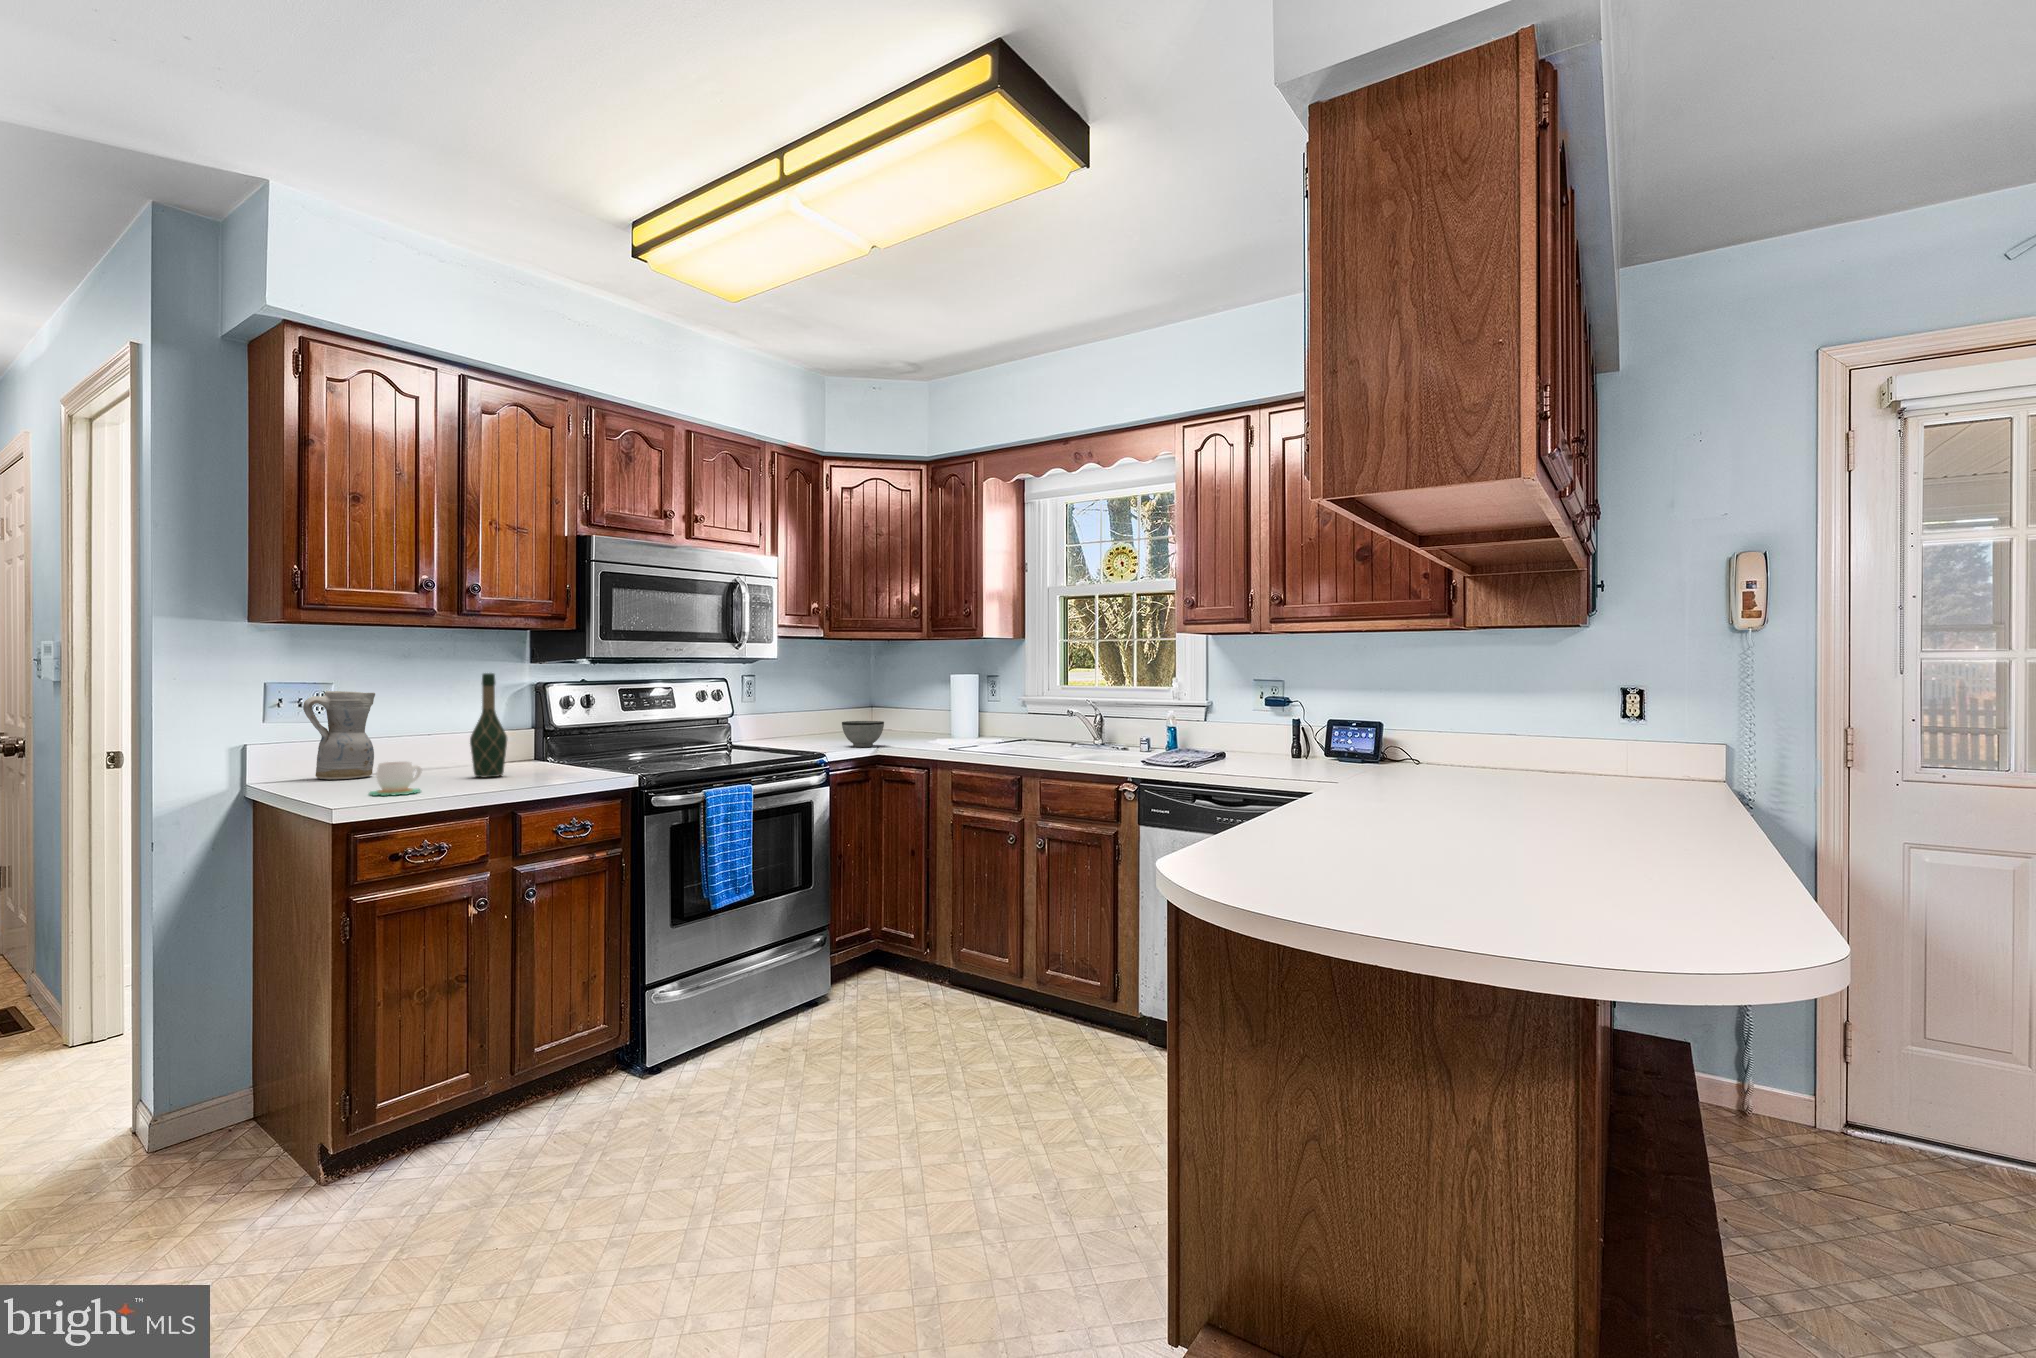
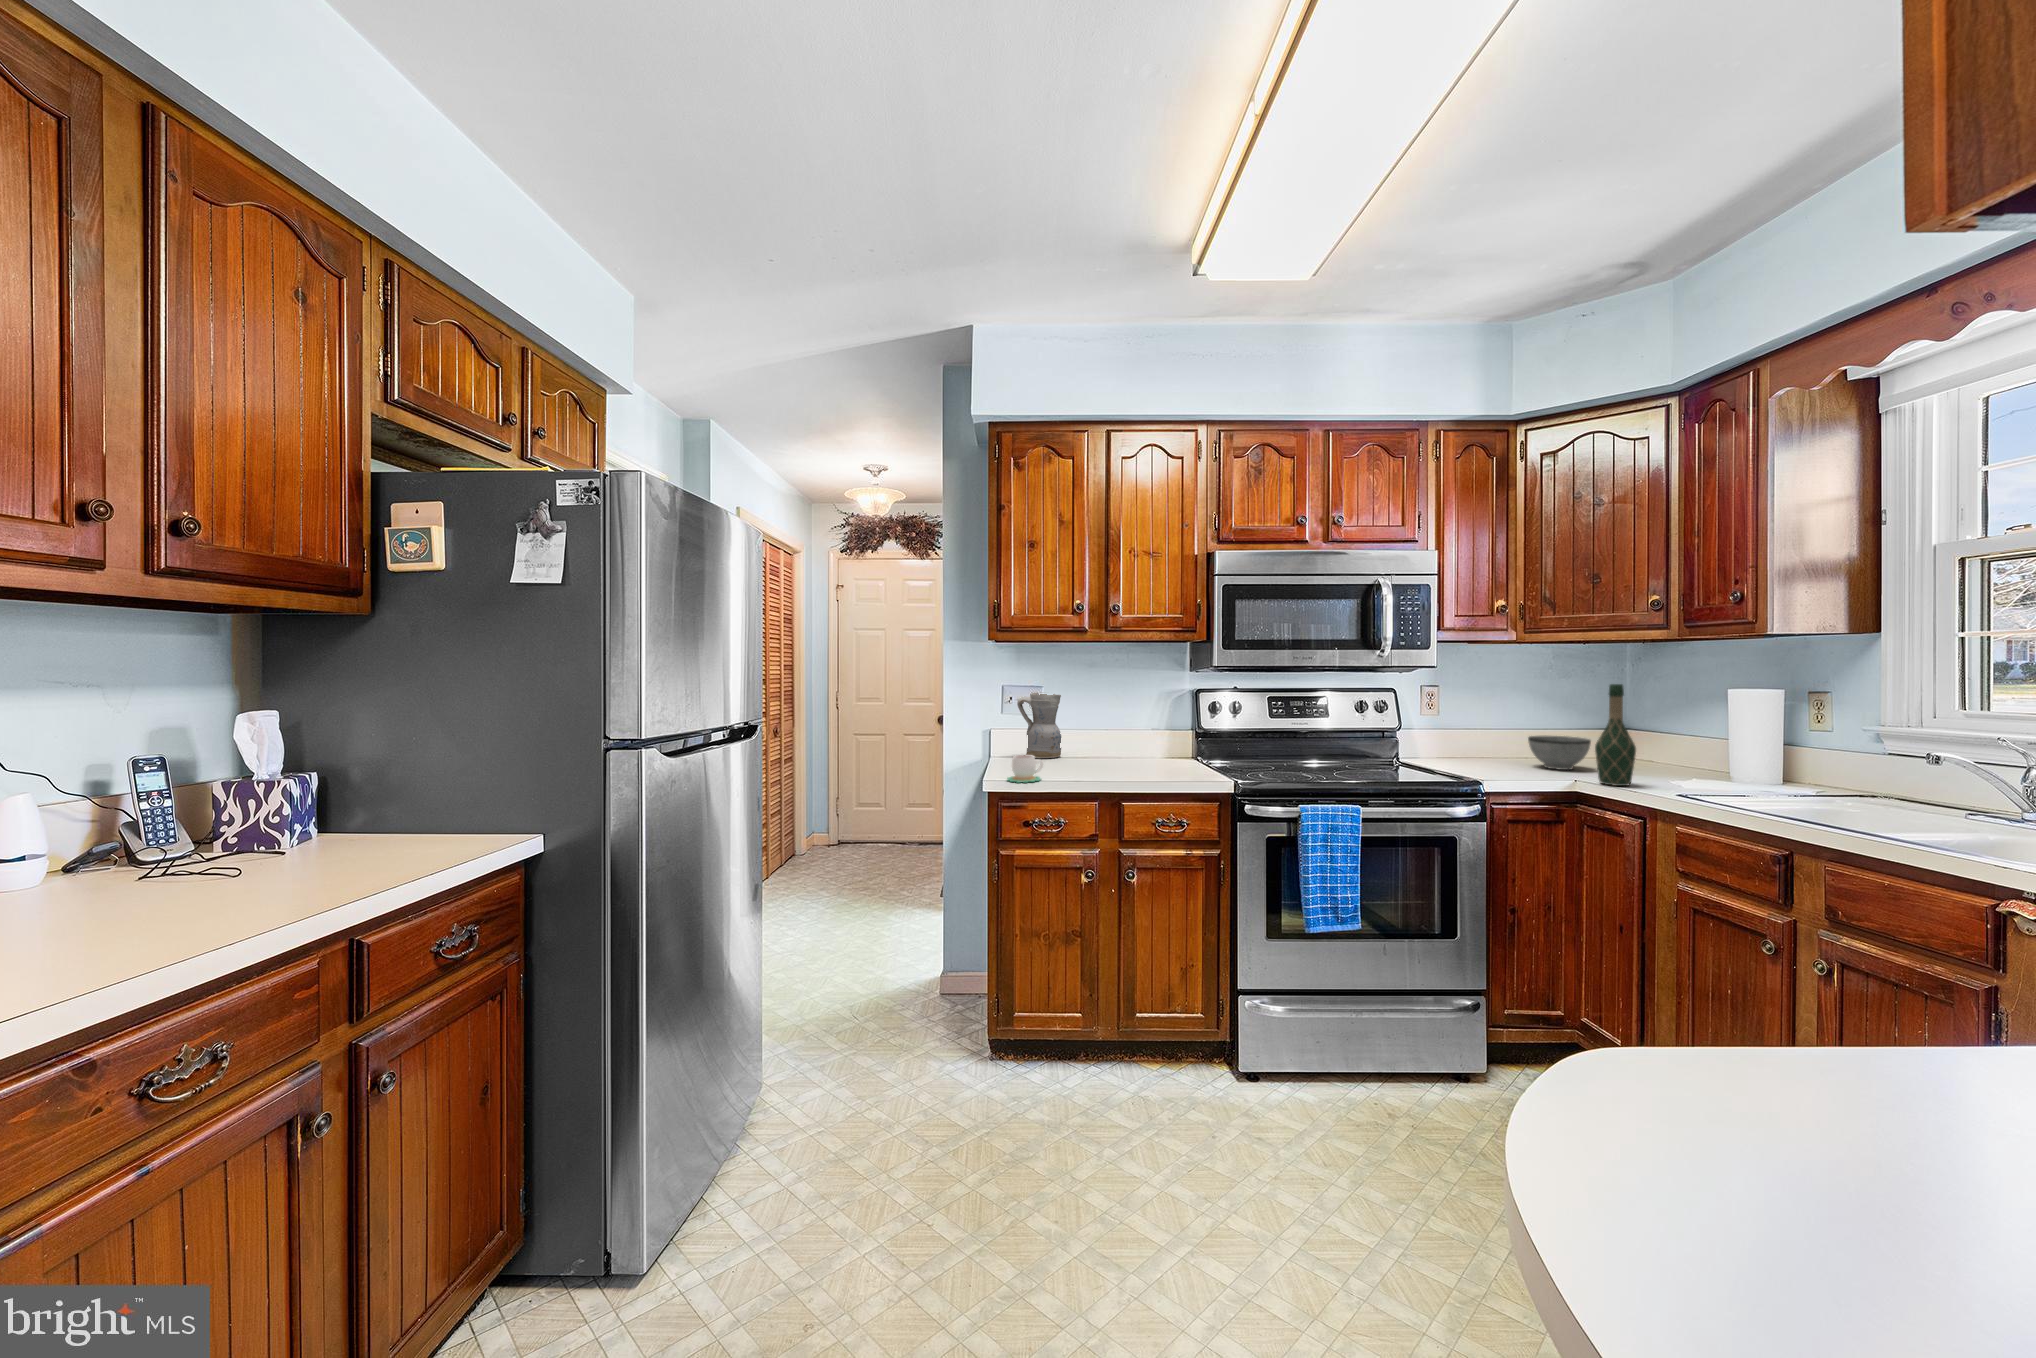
wine bottle: present [470,673,507,778] -> present [1595,684,1636,786]

